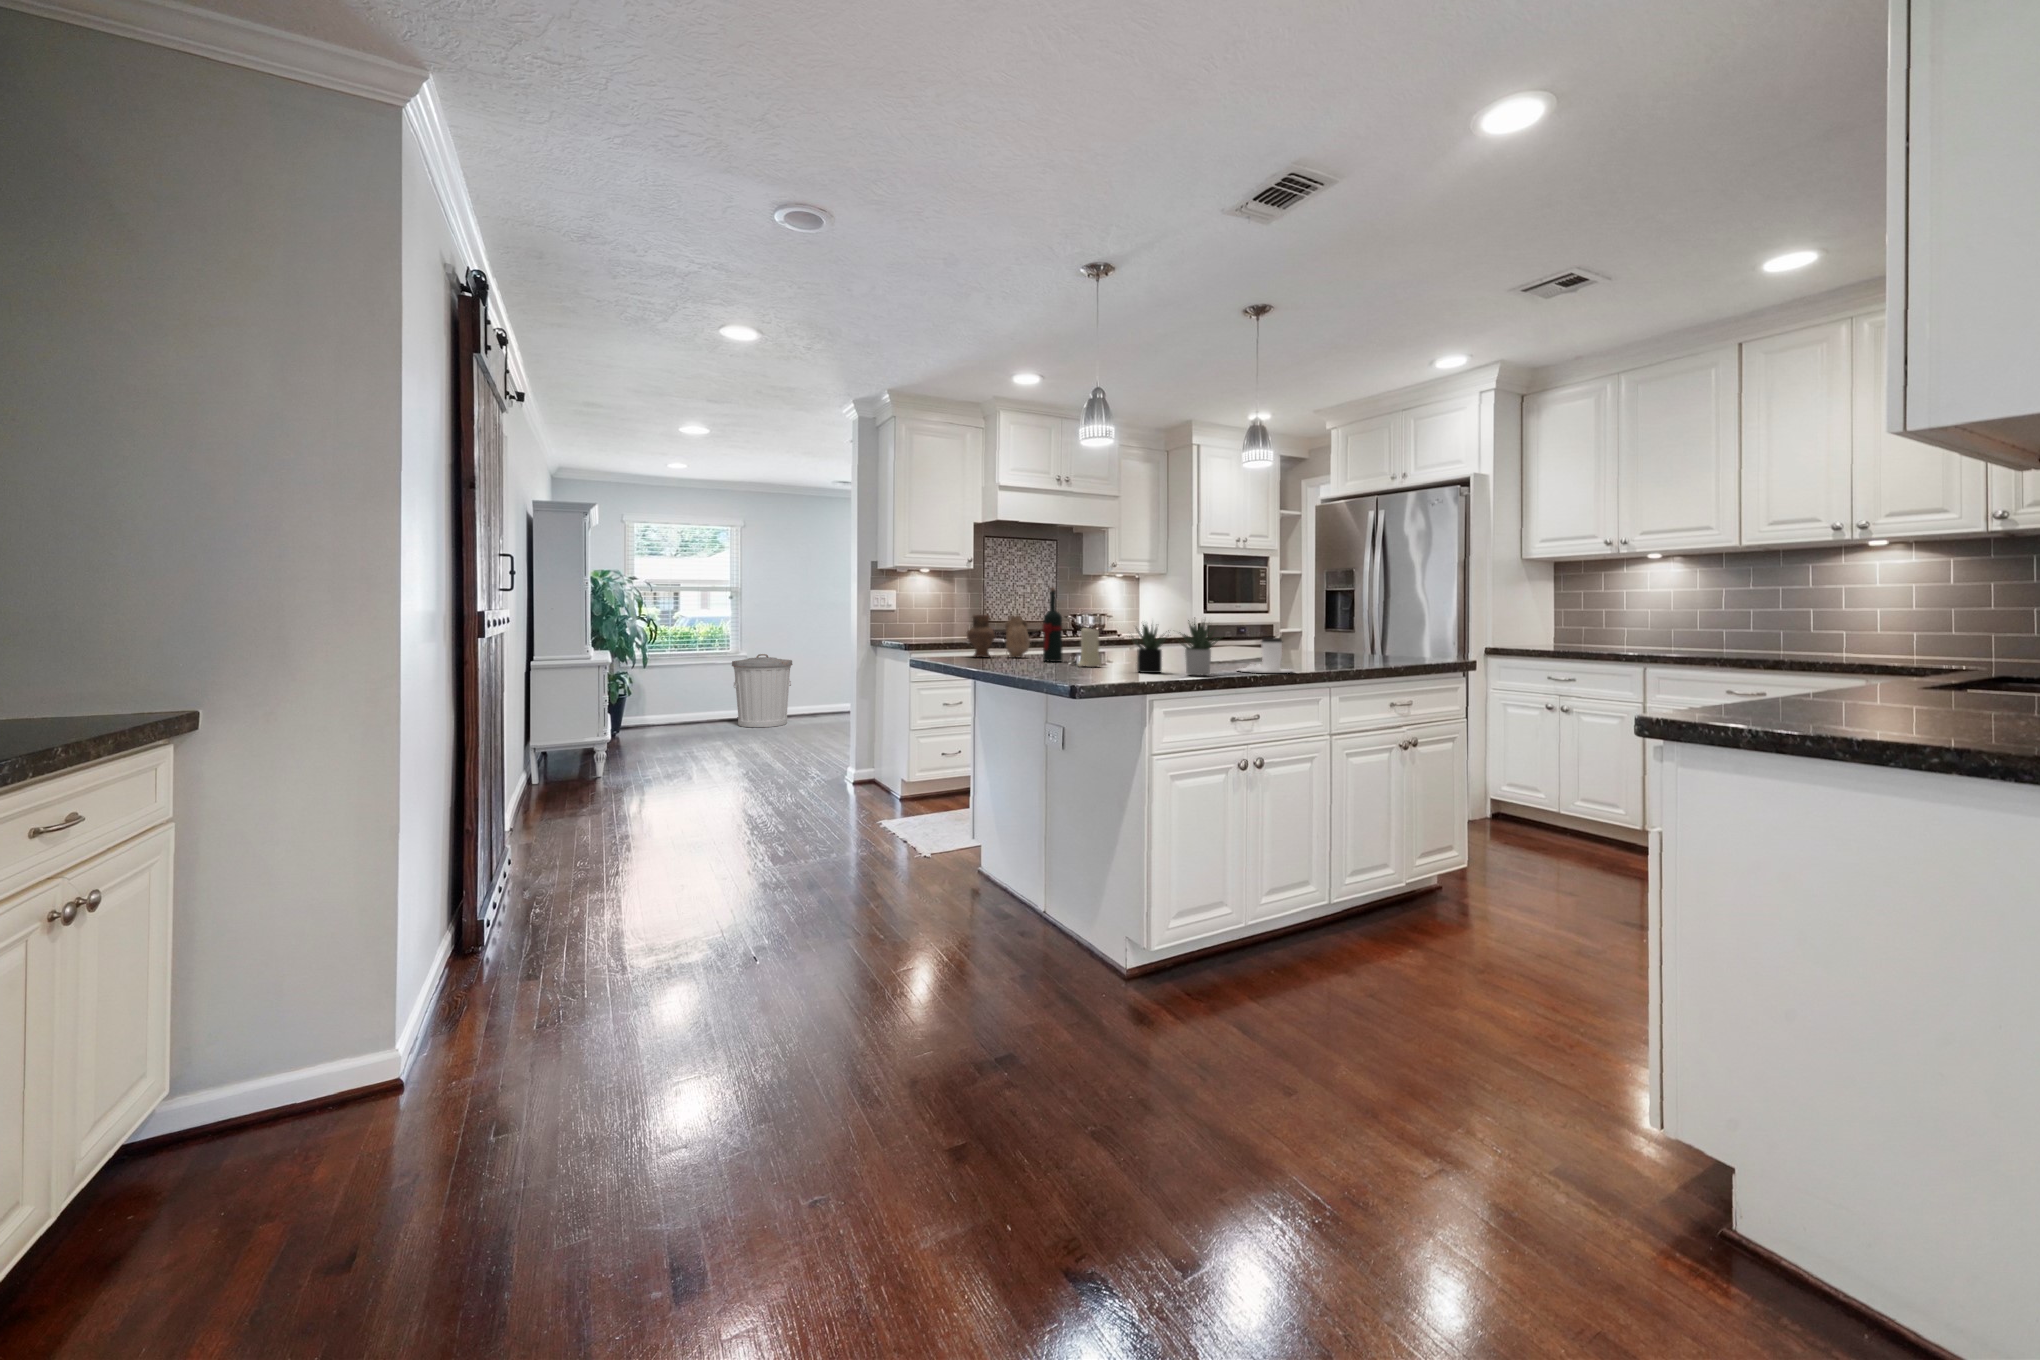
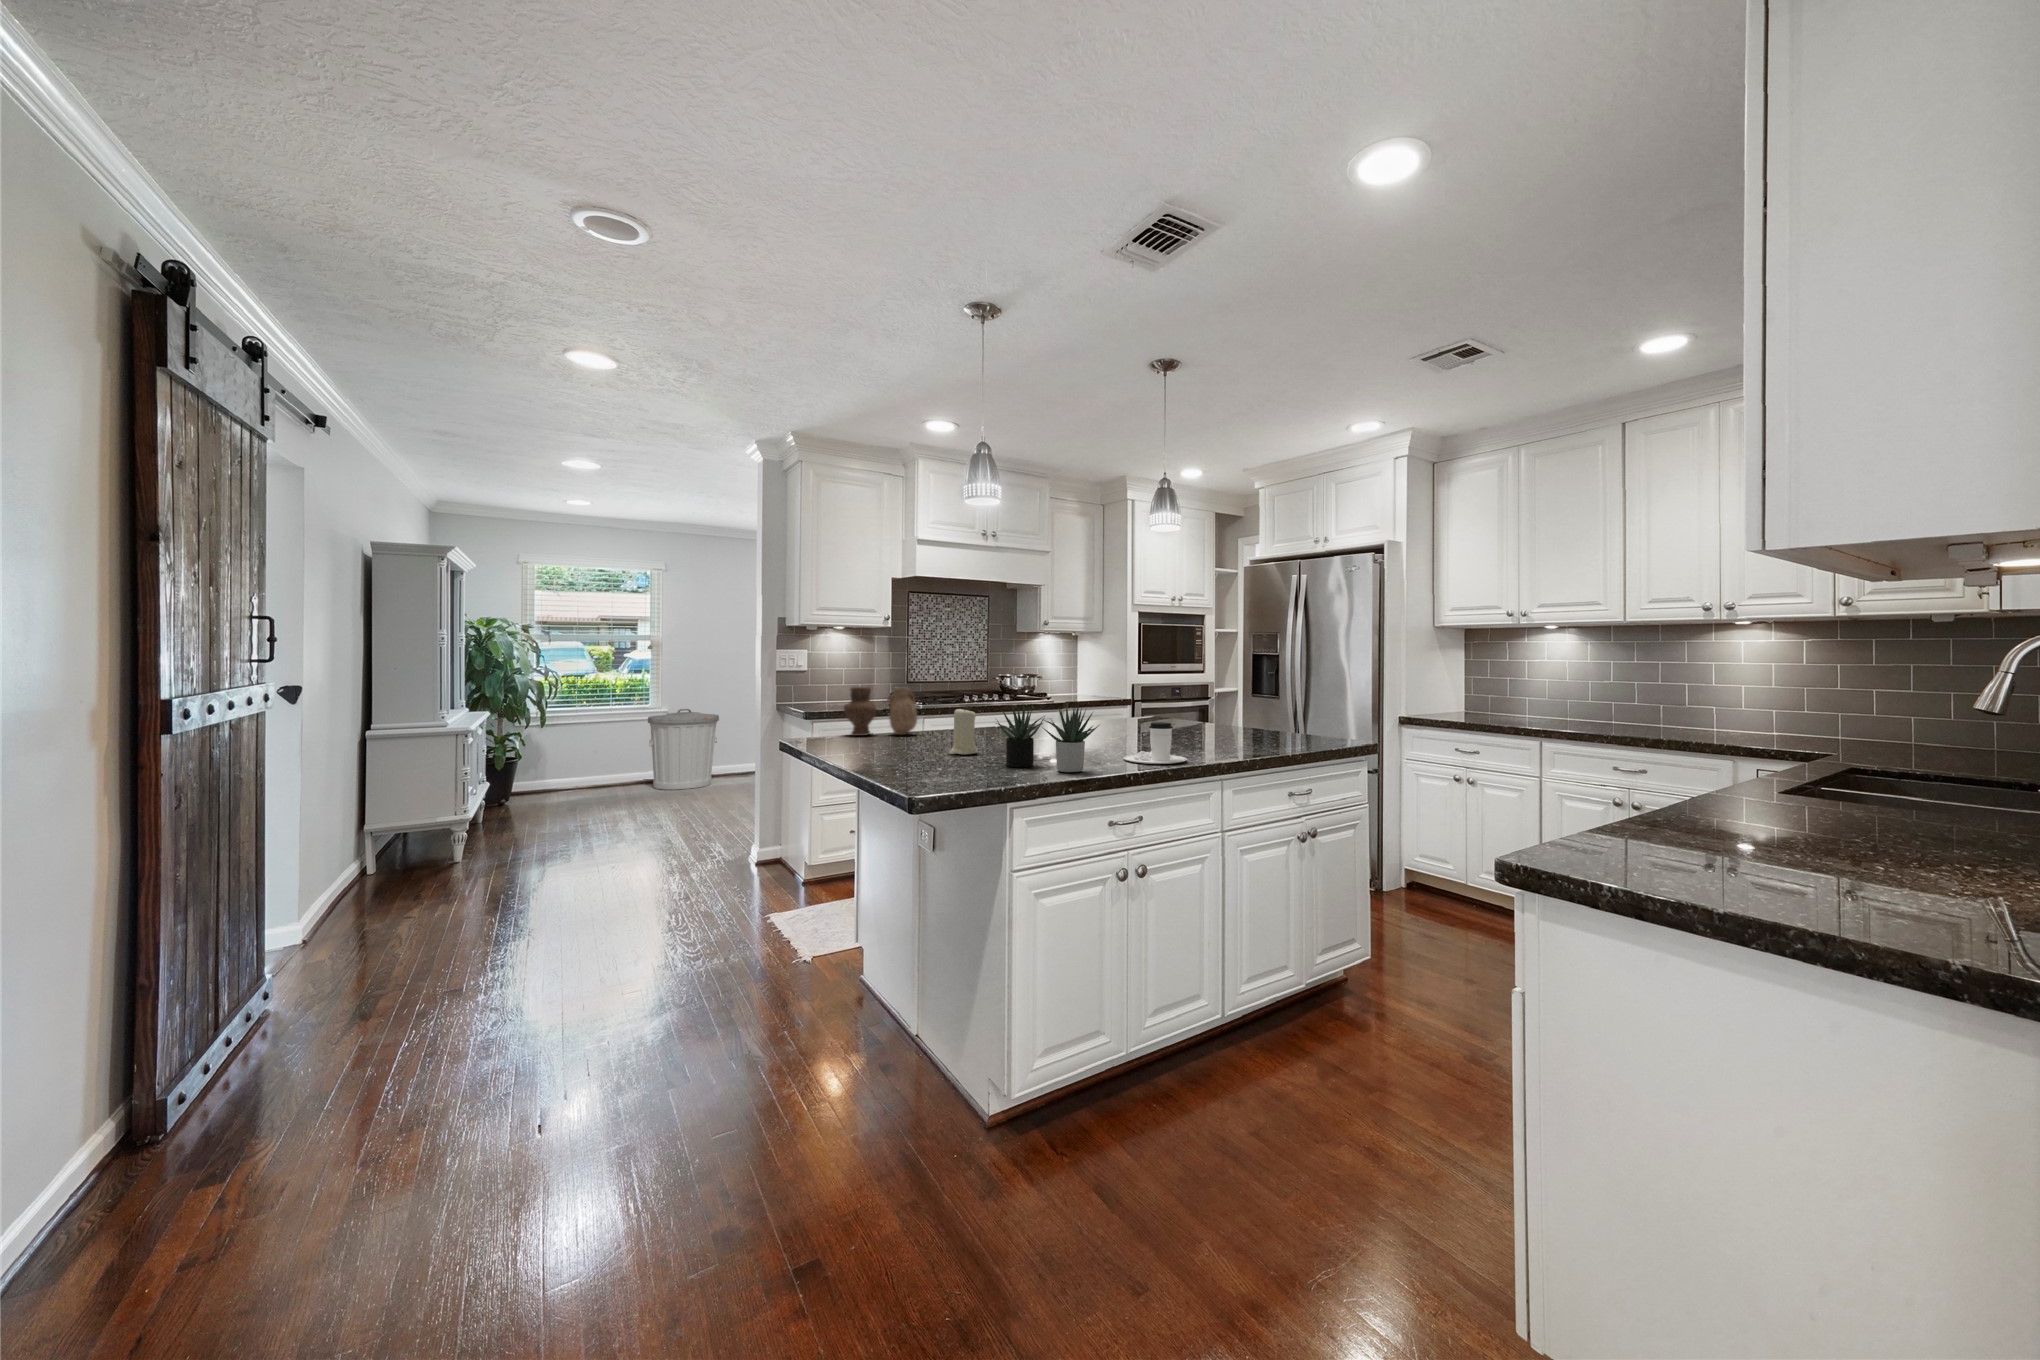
wine bottle: present [1043,588,1062,662] -> none [921,659,945,744]

